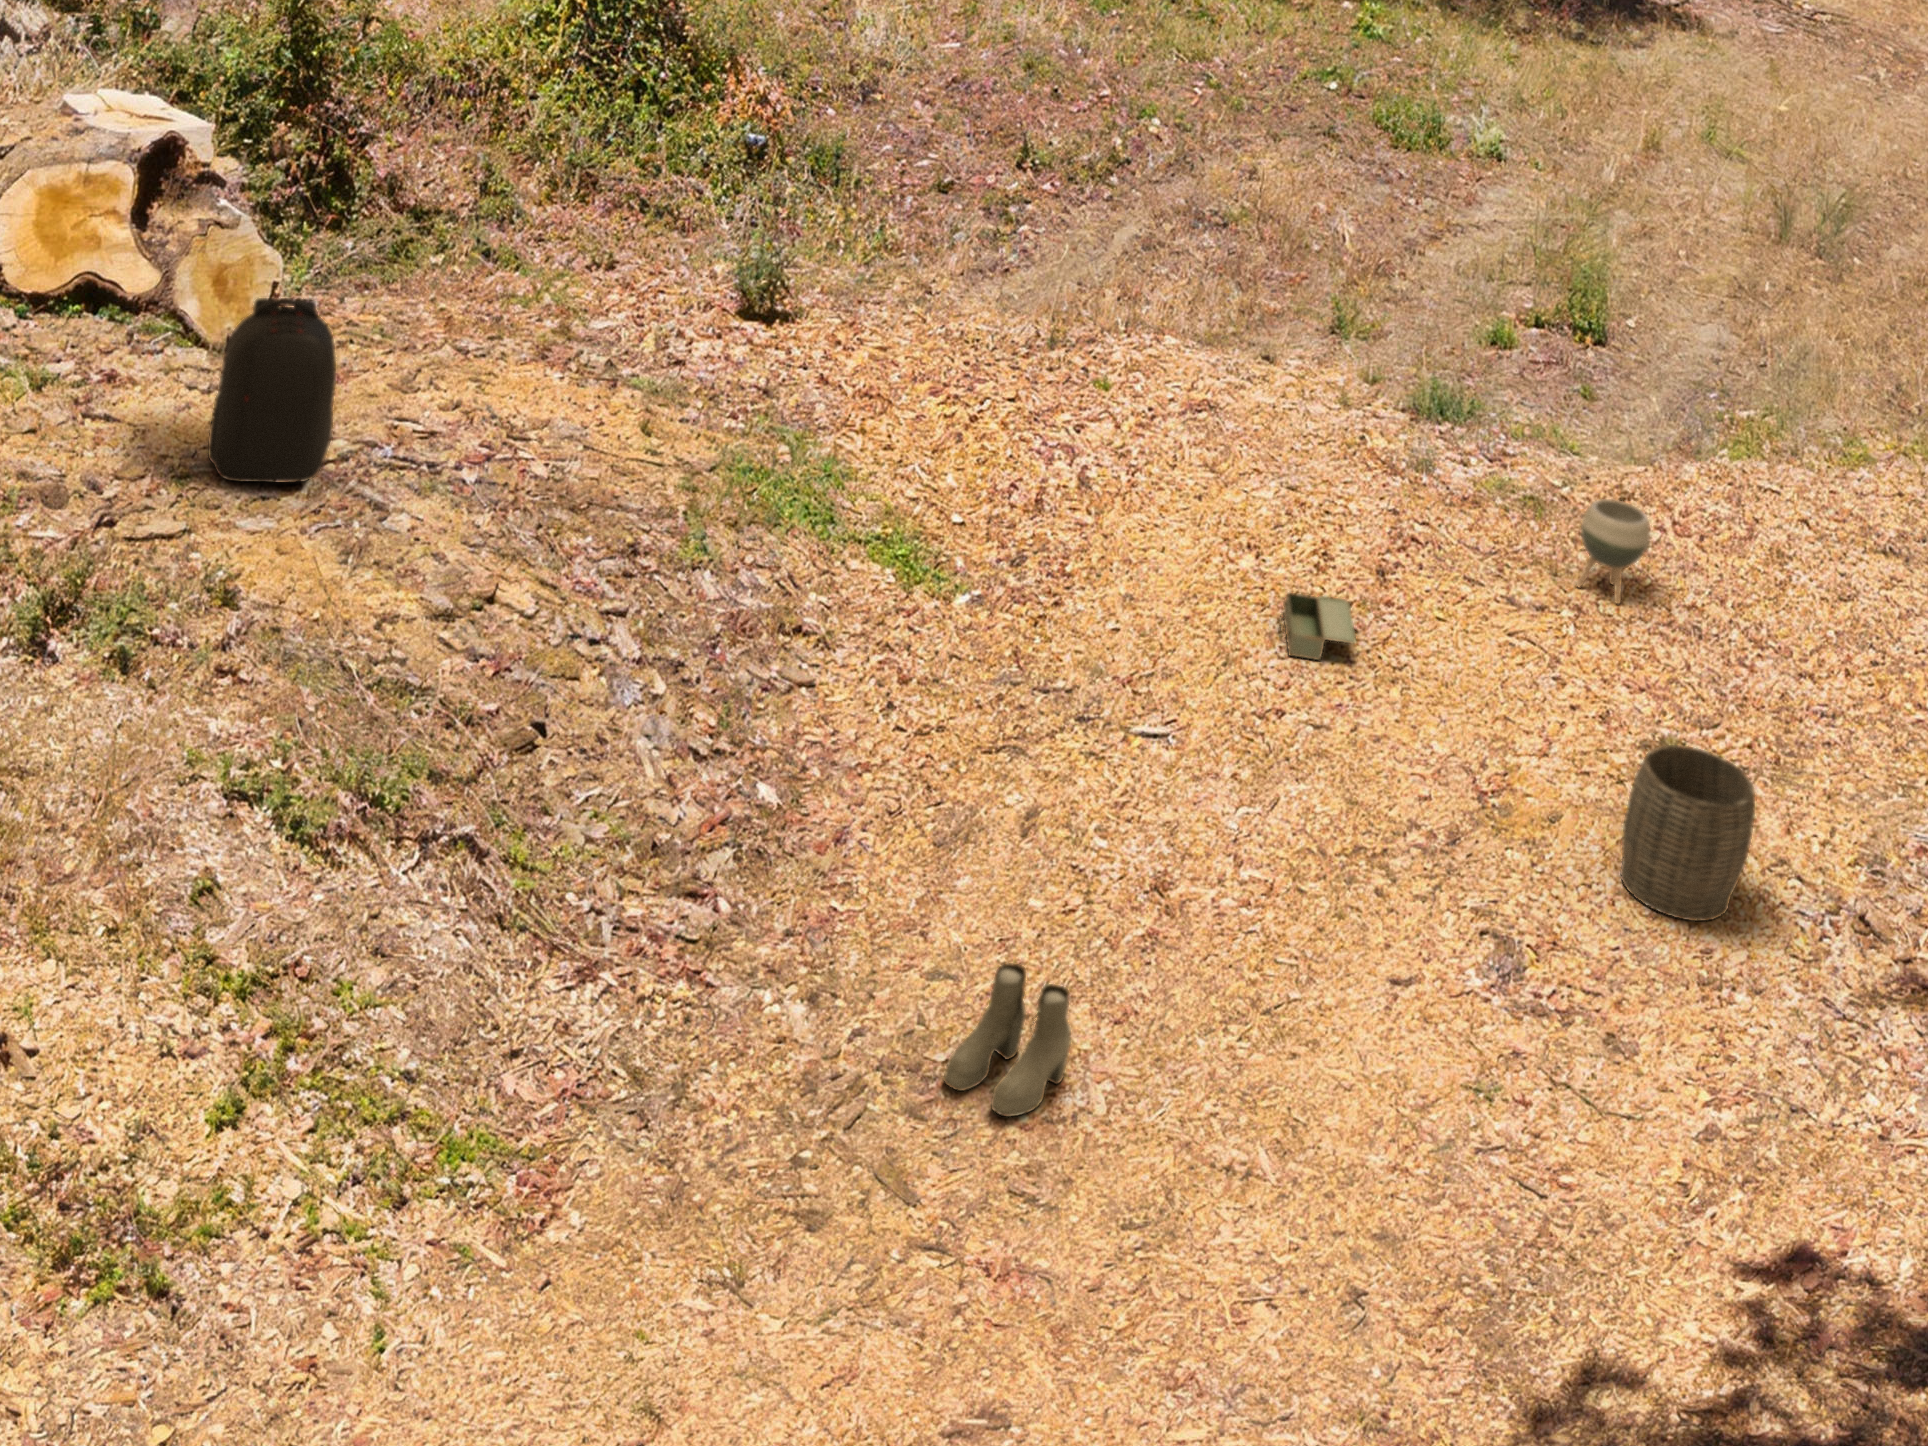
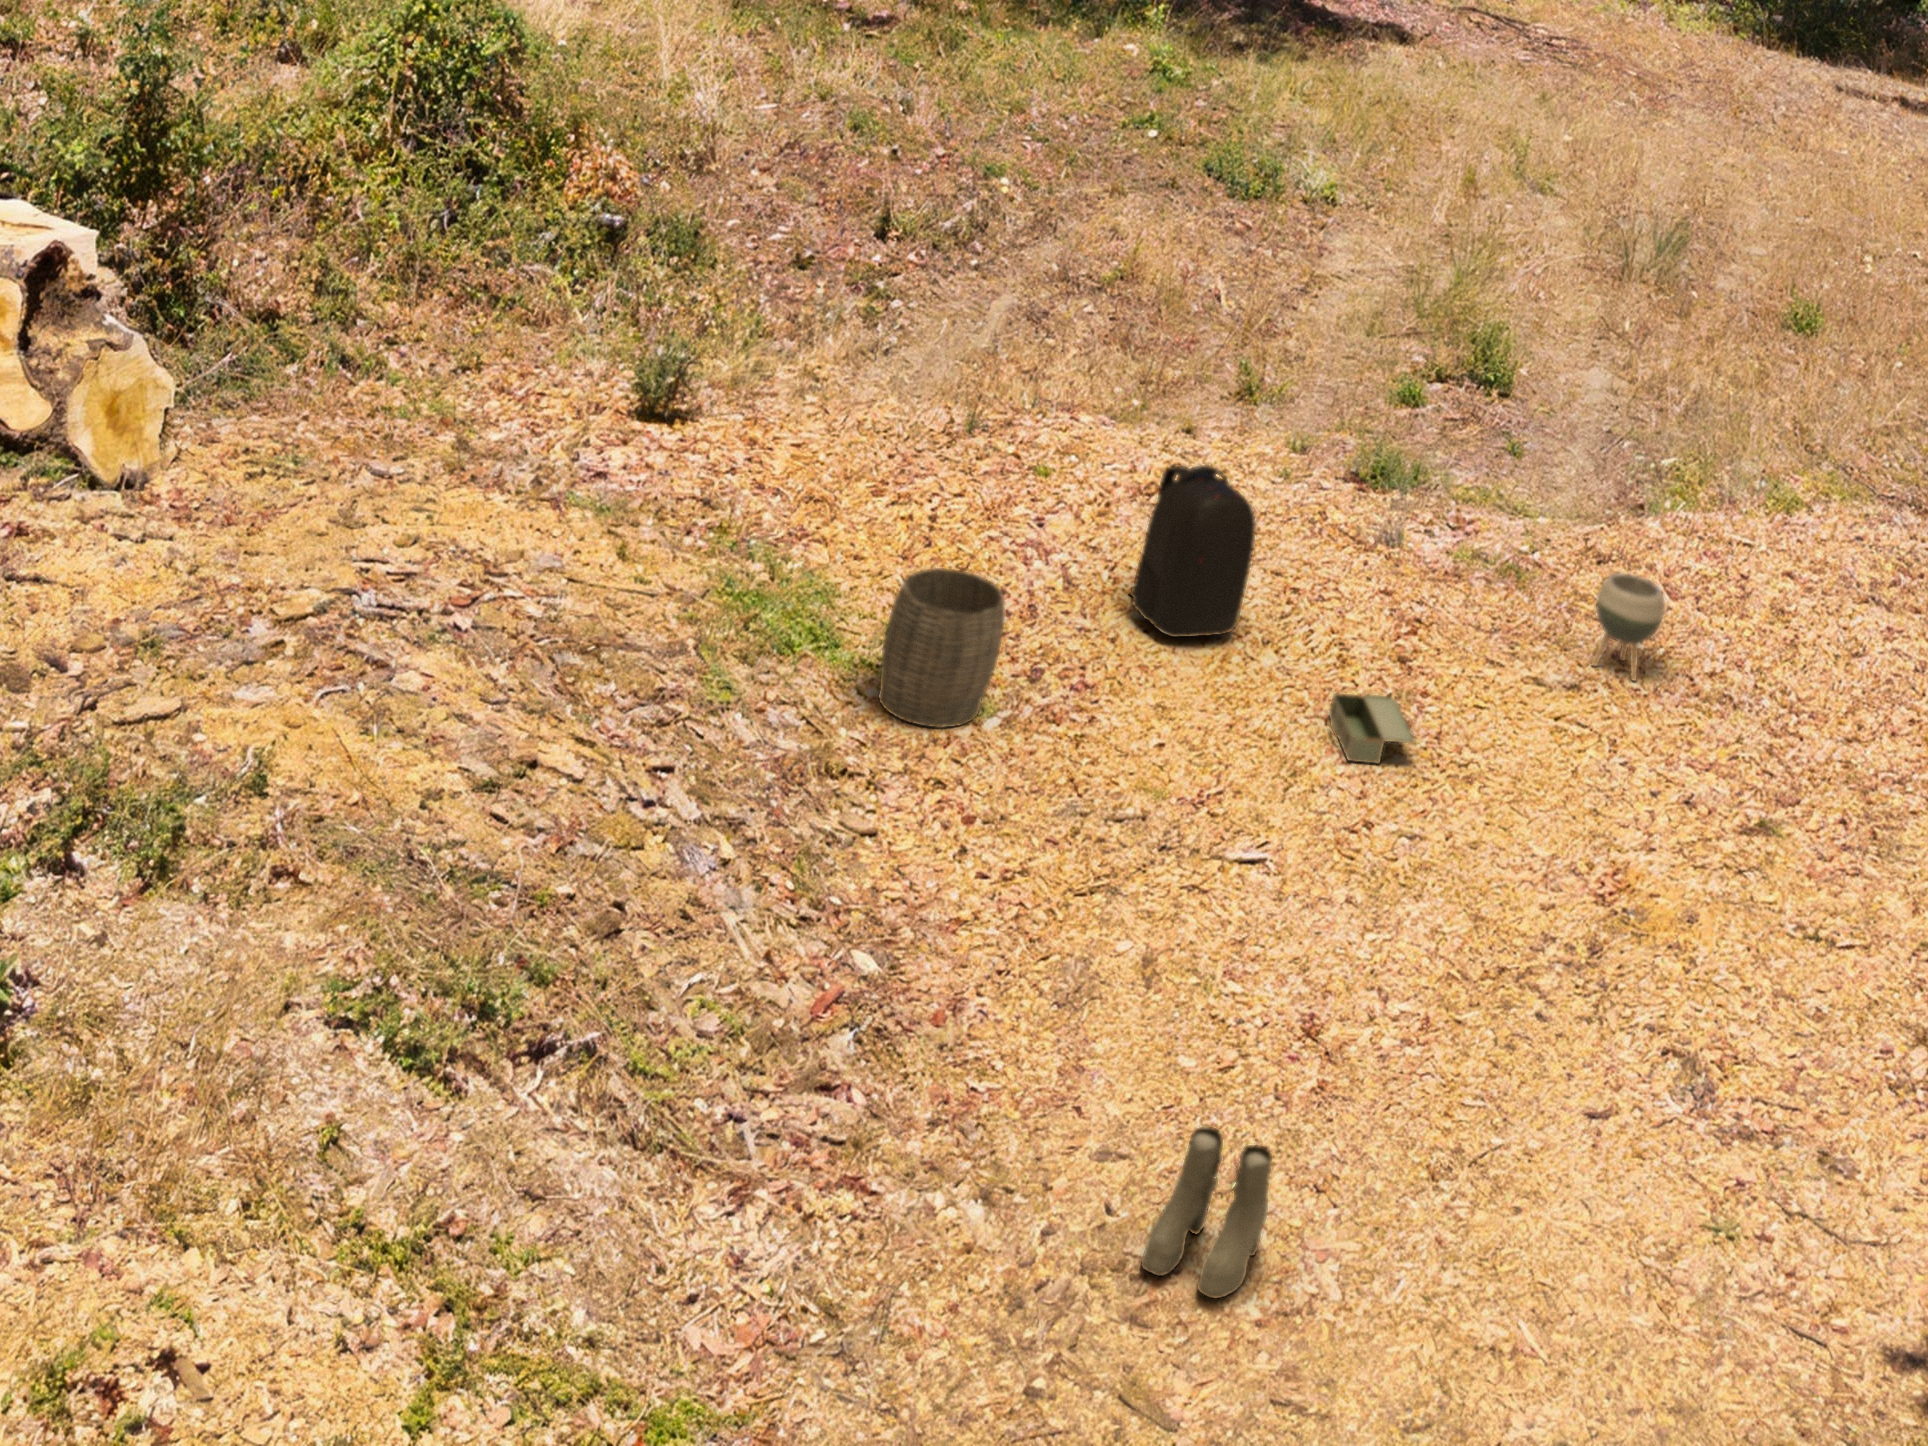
backpack: present [208,298,336,483] -> present [1130,465,1256,637]
woven basket: present [1620,745,1755,921] -> present [879,568,1005,727]

